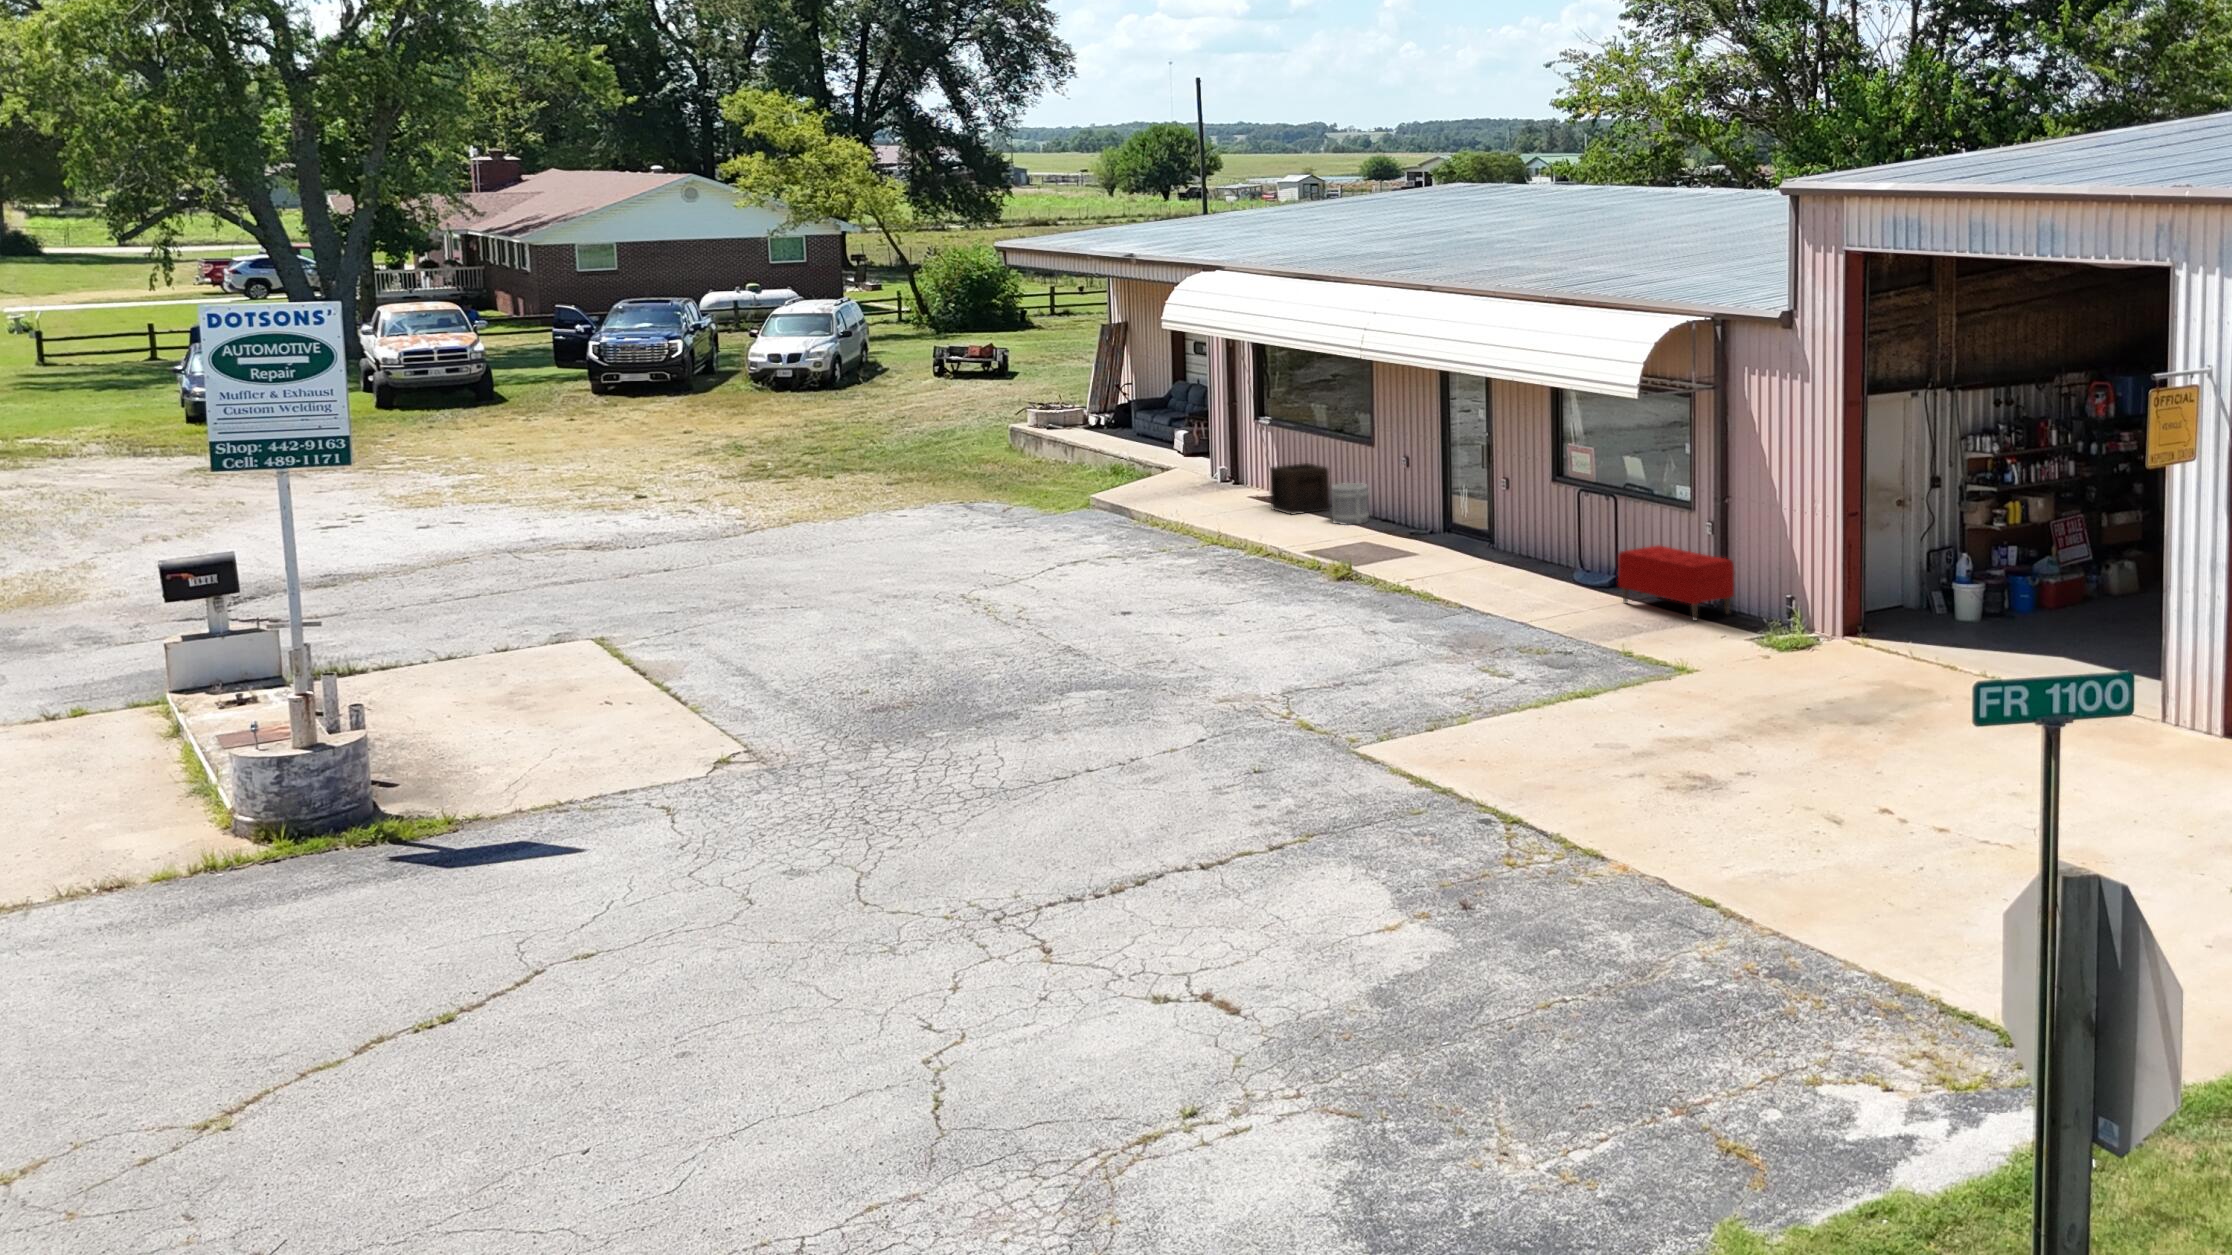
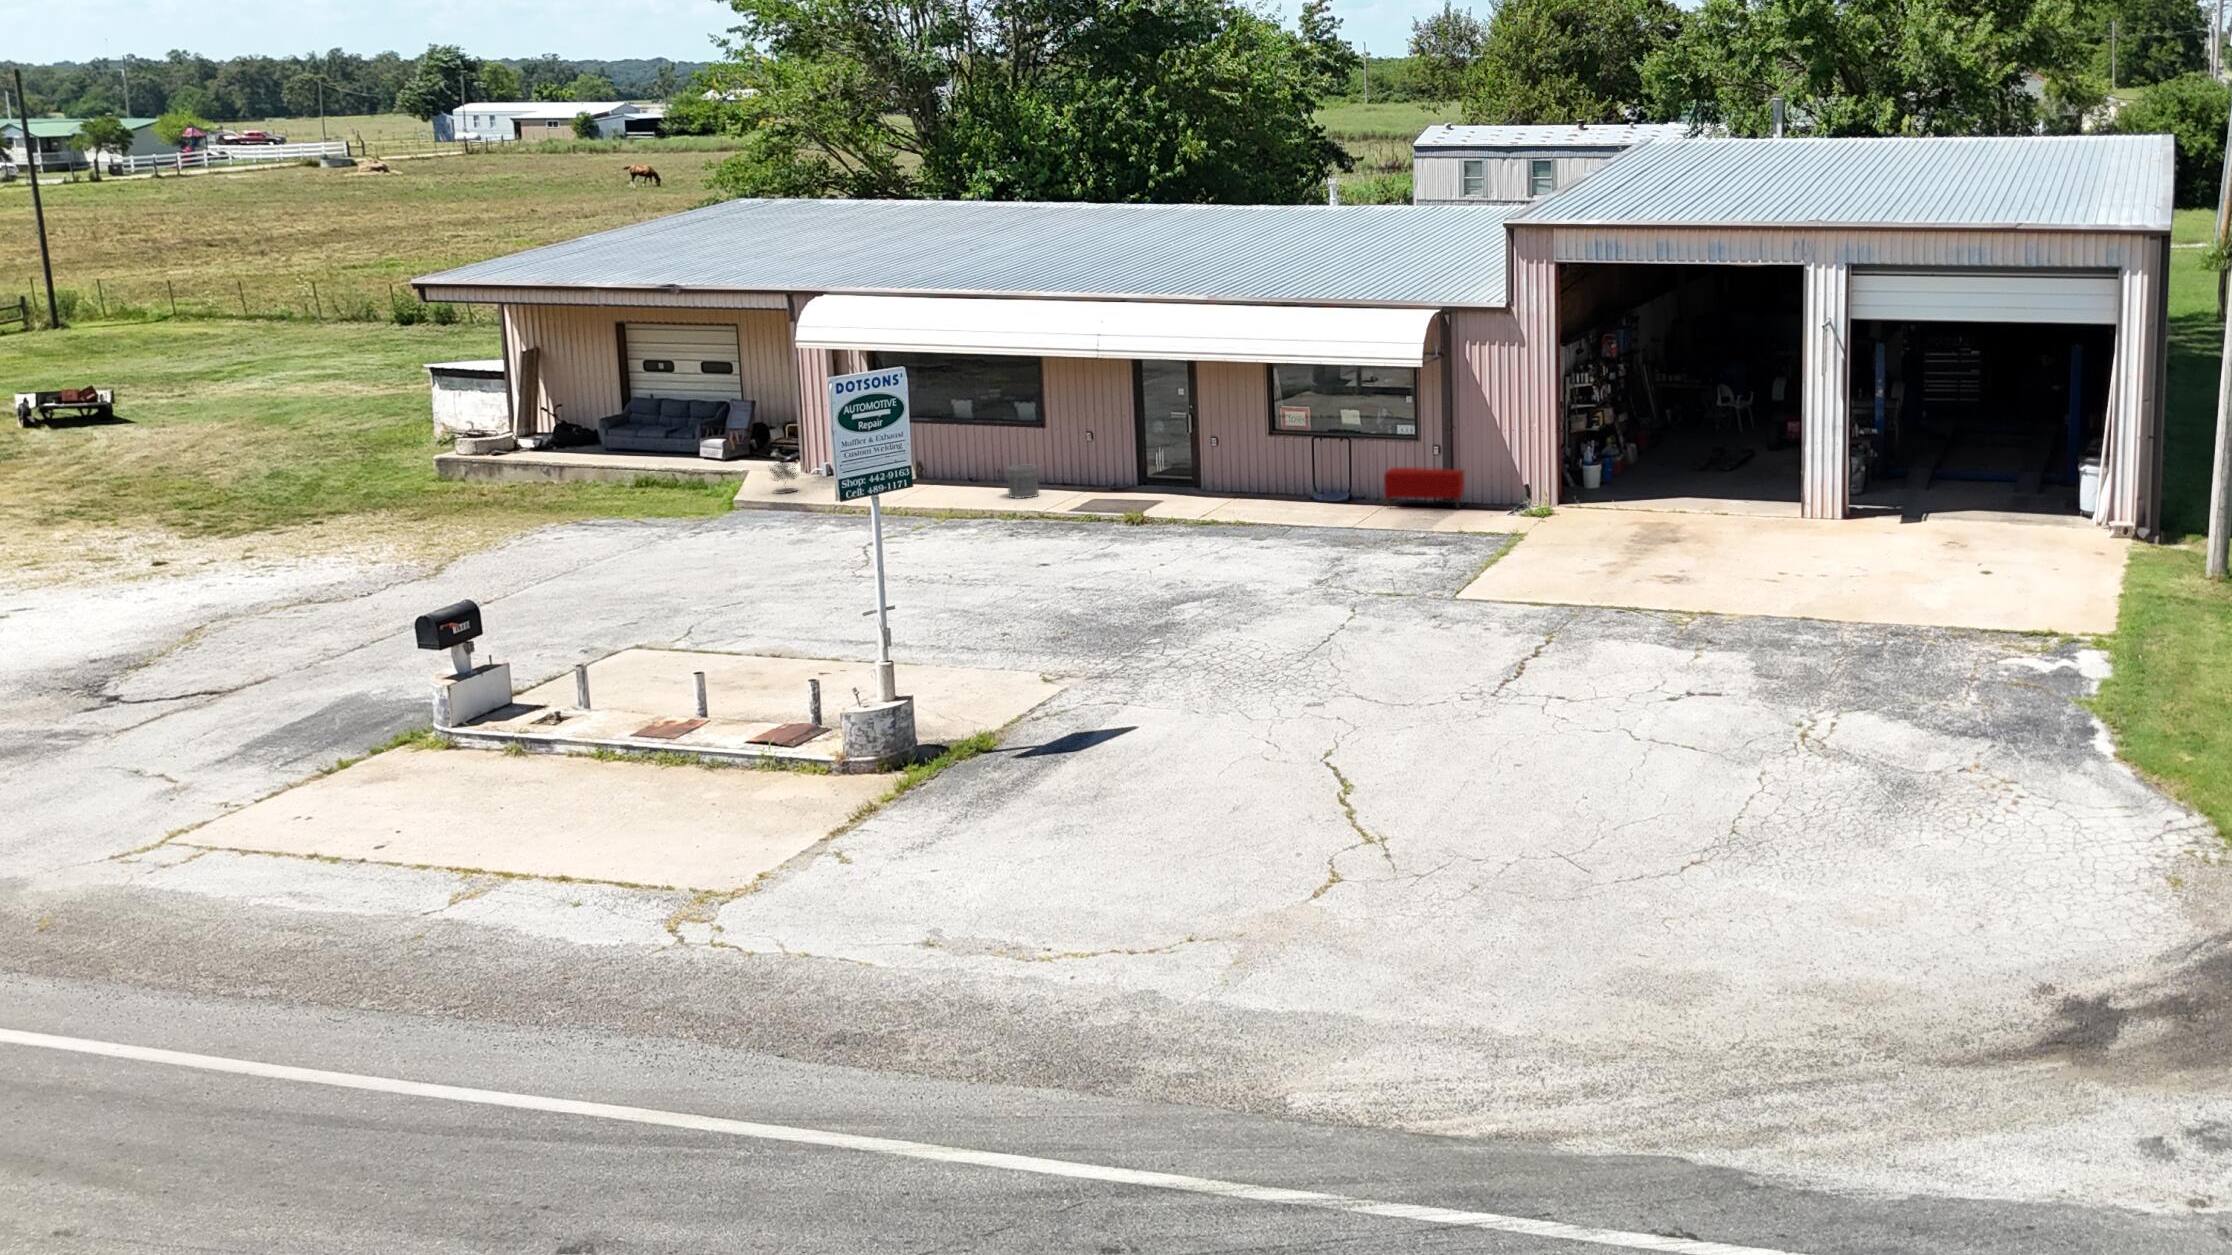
potted tree: none [1179,436,1213,487] -> present [770,453,797,494]
wooden crate: present [1270,463,1331,515] -> none [924,456,976,498]

